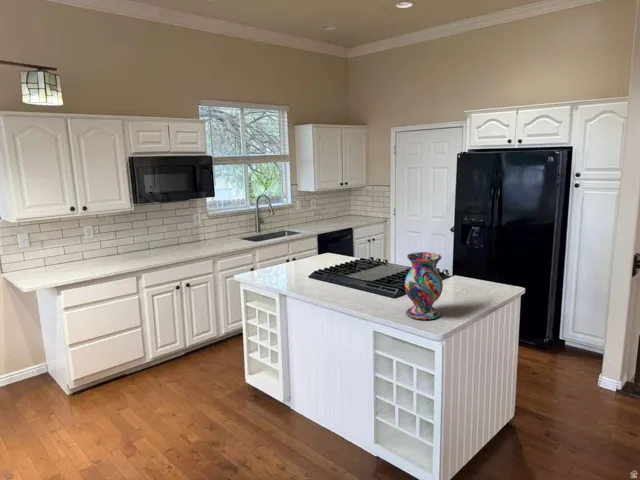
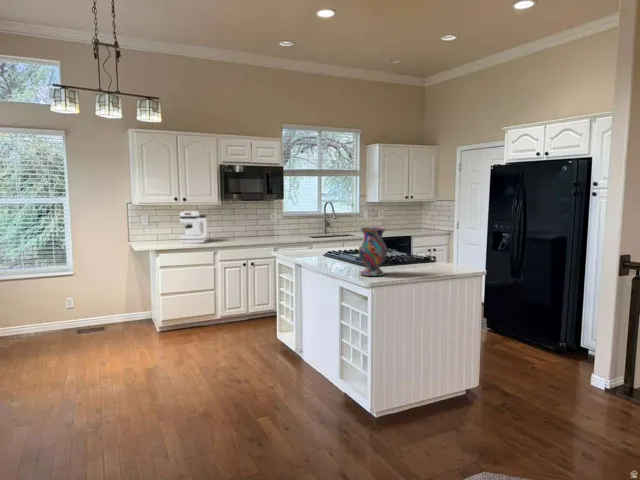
coffee maker: none [79,222,119,268] -> present [180,211,207,243]

